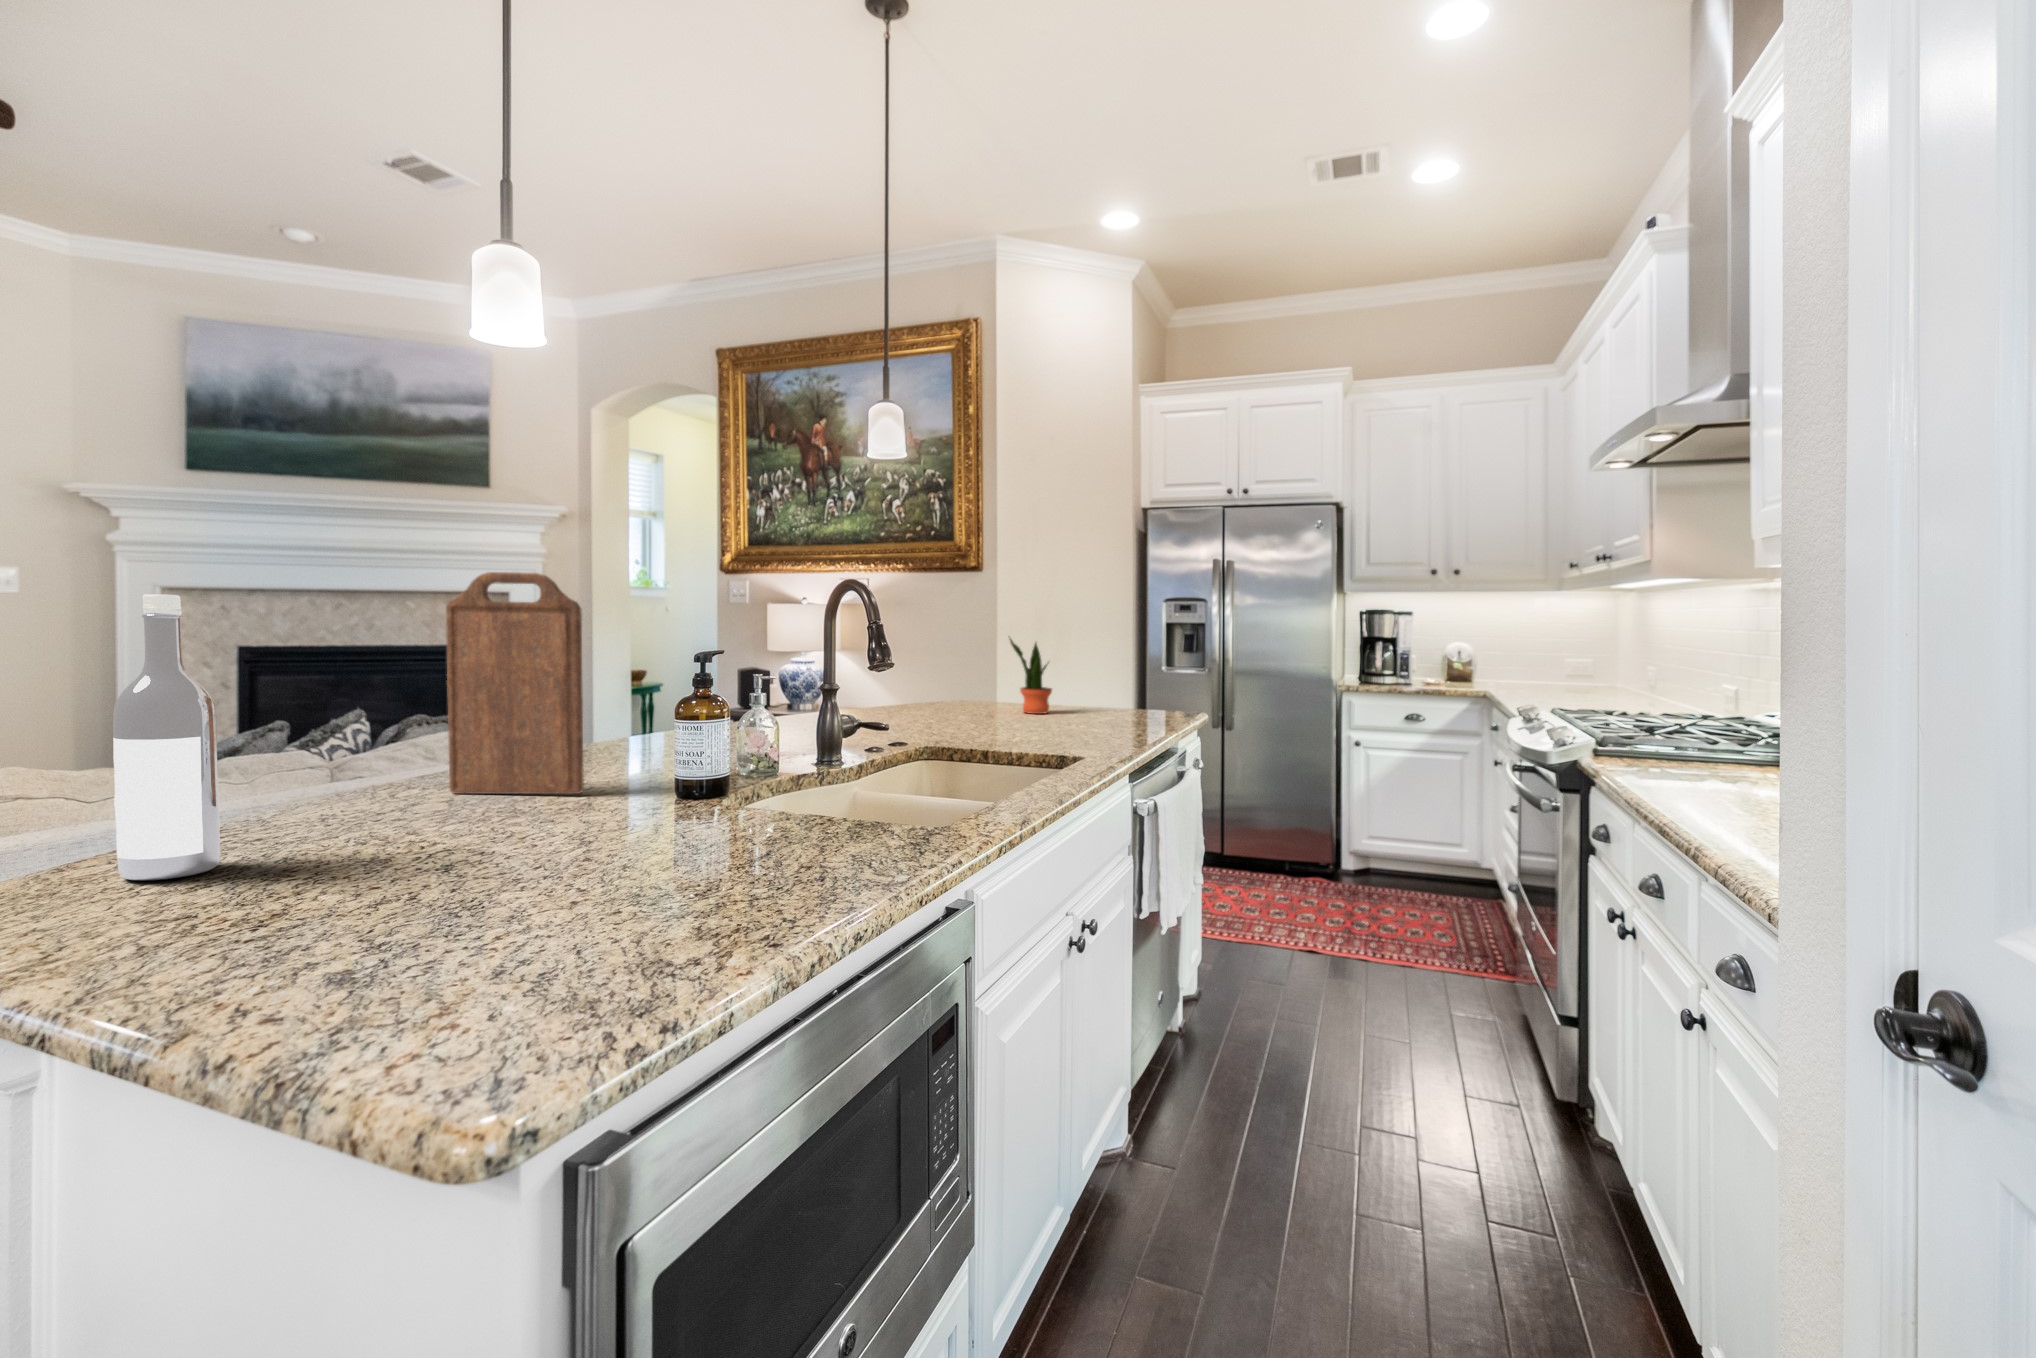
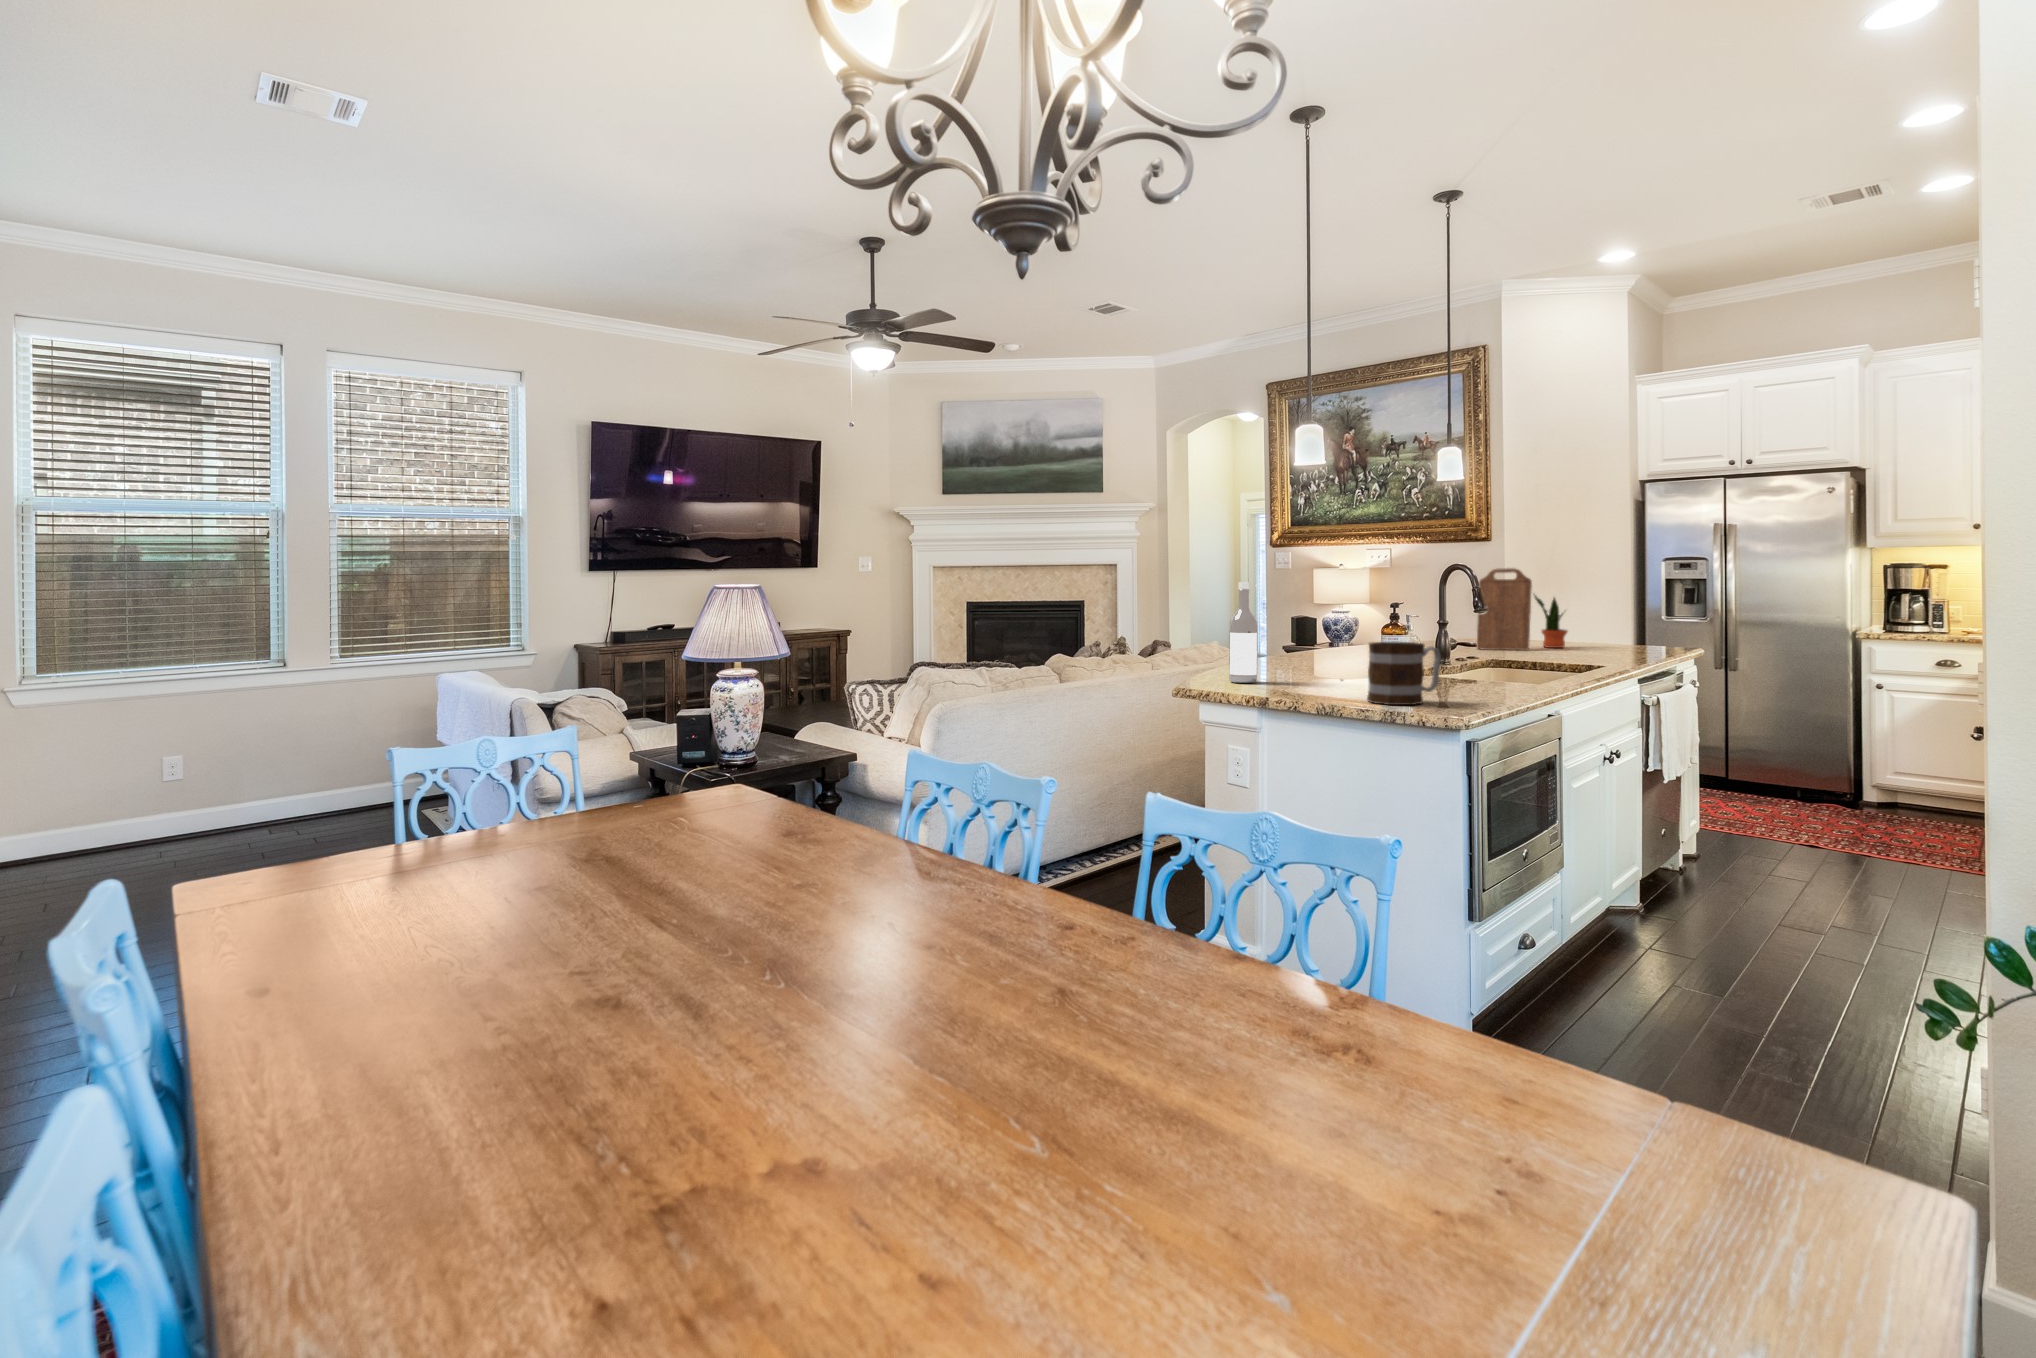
cutting board: present [446,572,584,794] -> present [1477,568,1532,650]
mug: none [294,784,585,1027] -> present [1367,642,1441,705]

